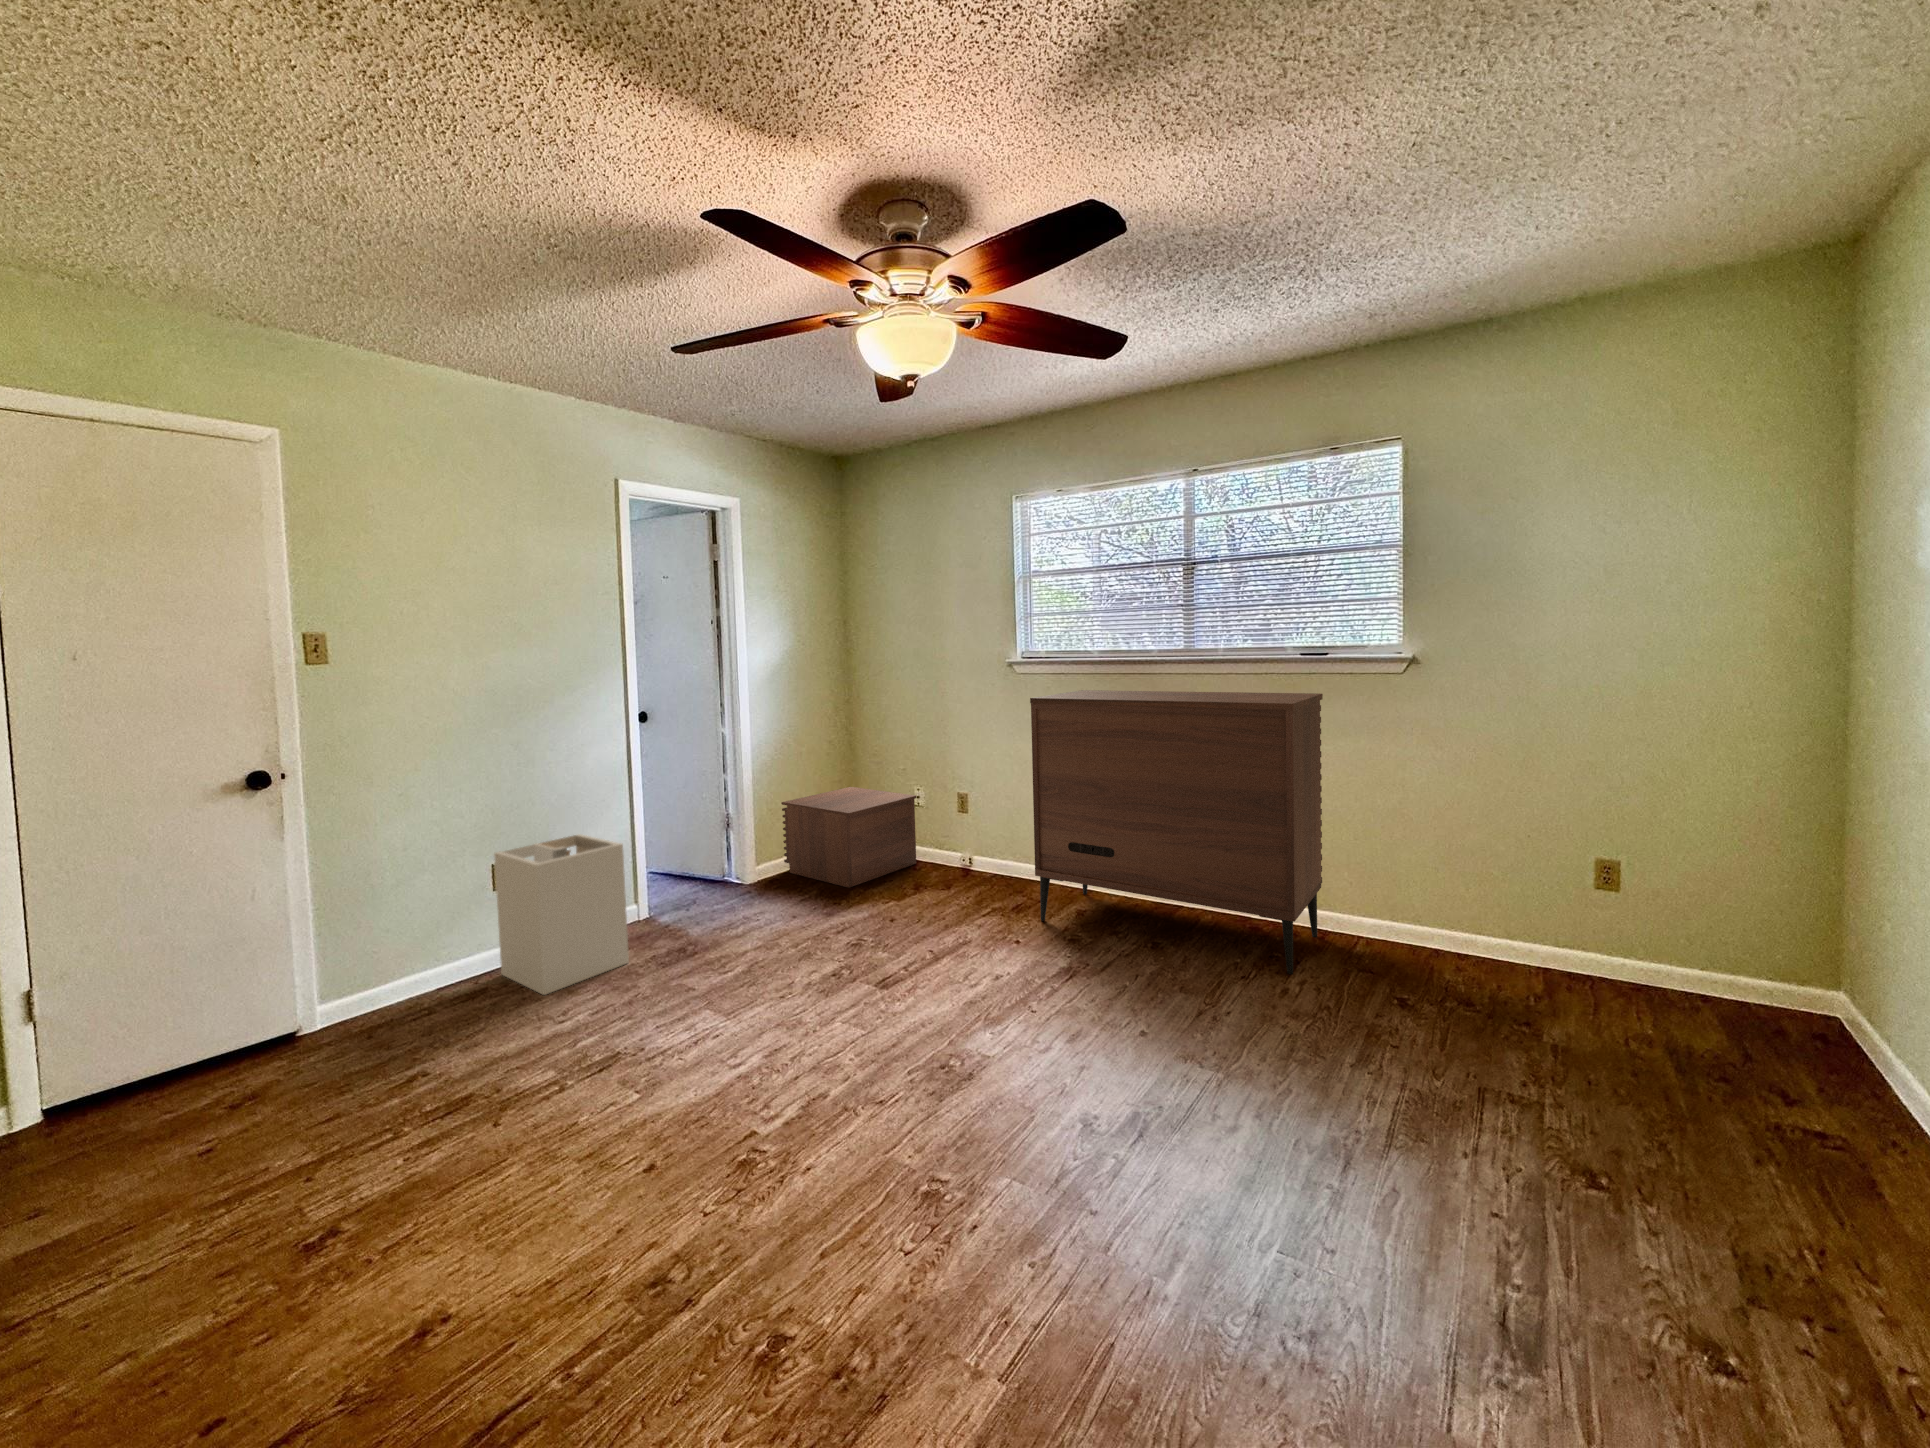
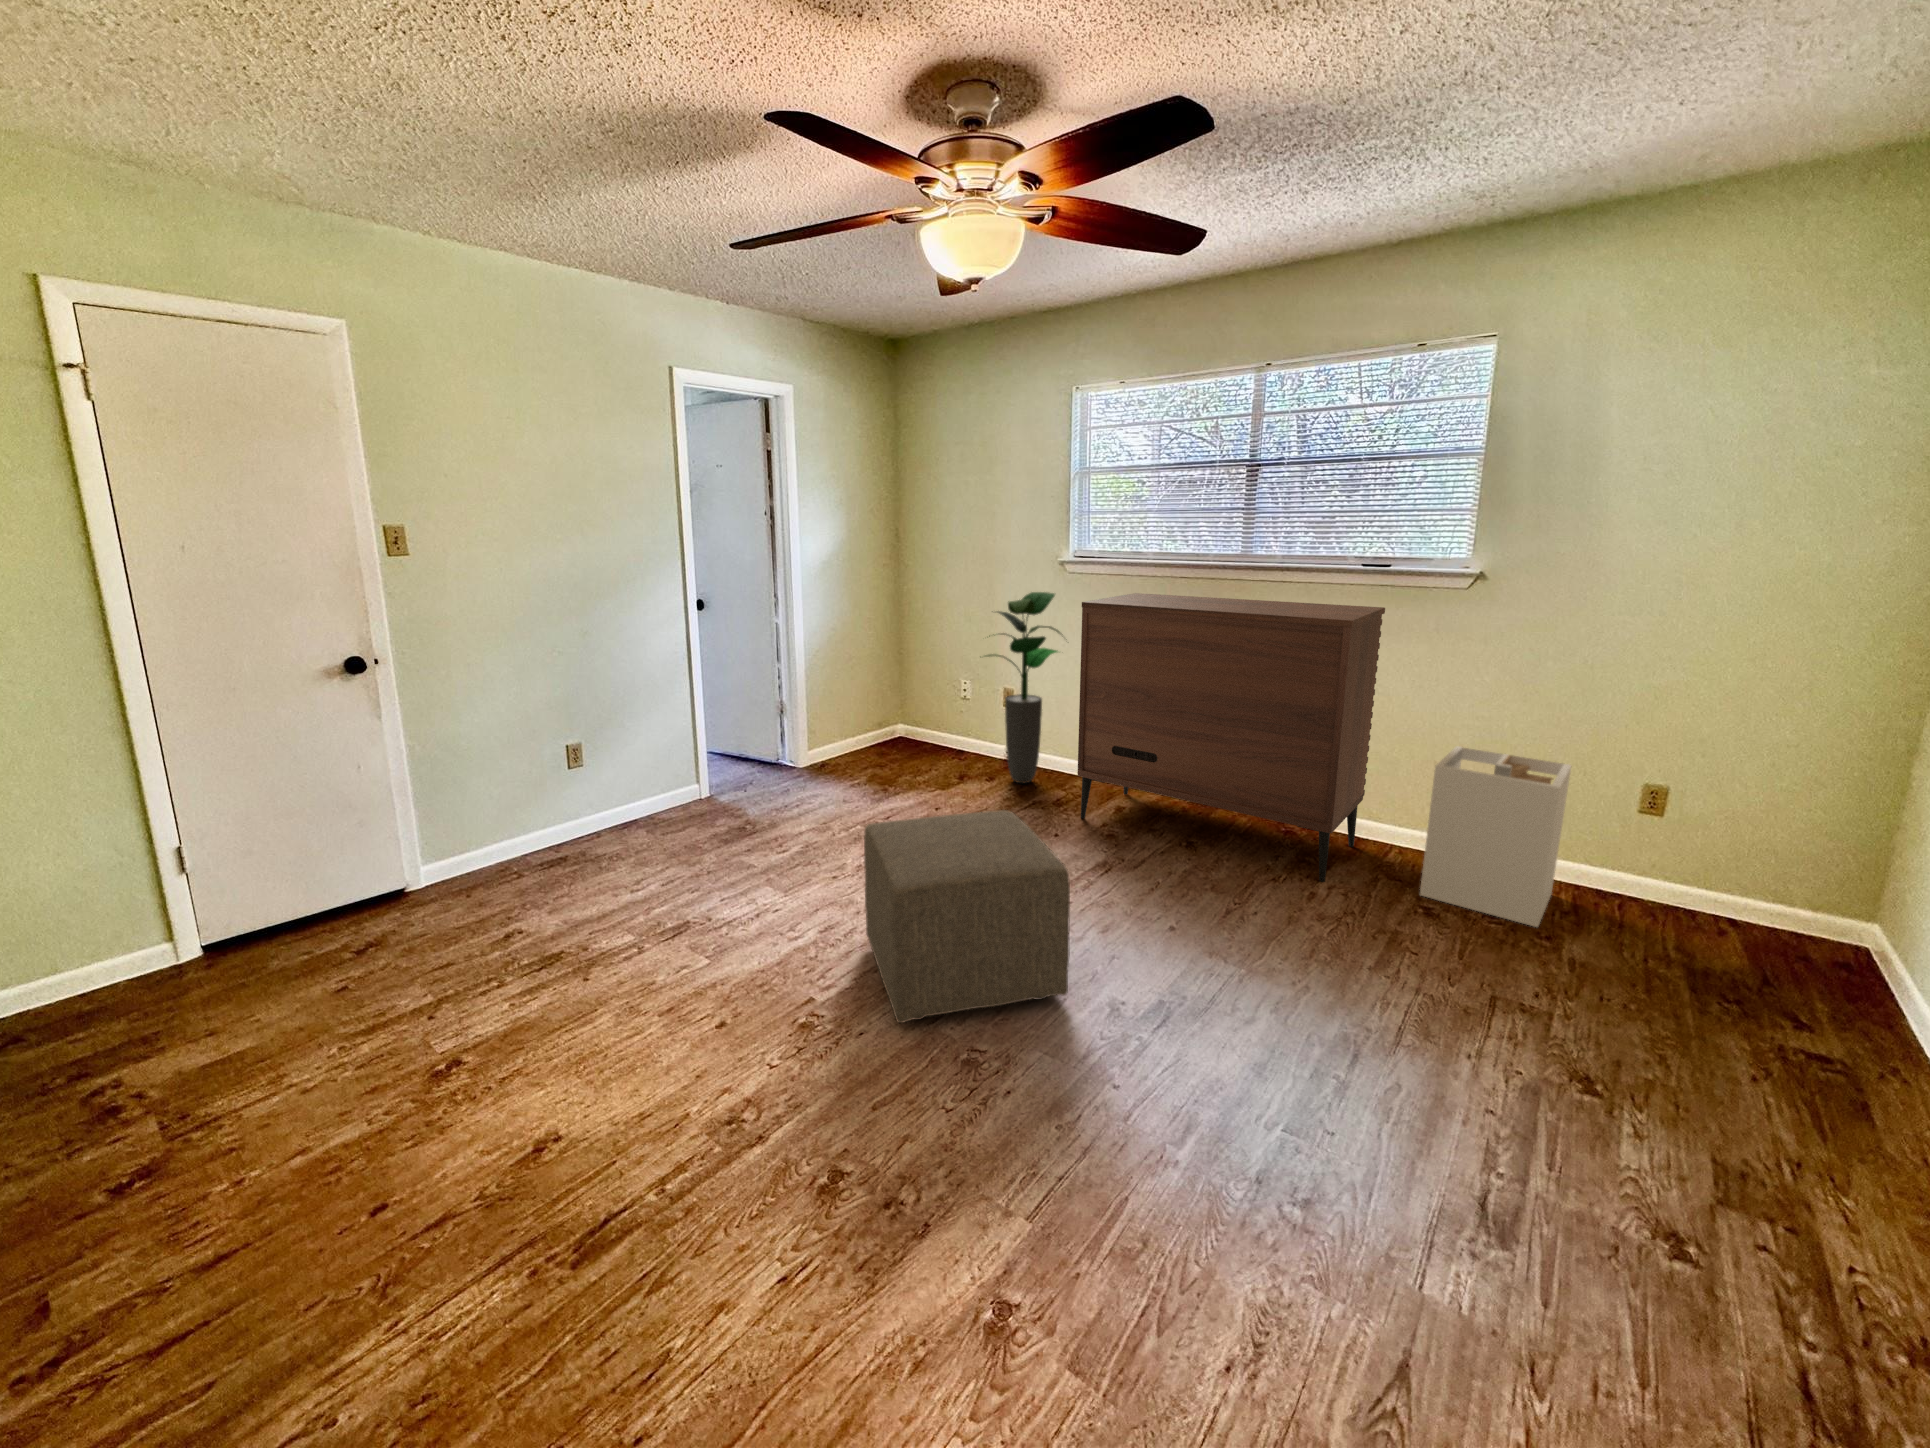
potted plant: none [931,693,1020,888] -> present [985,592,1061,783]
nightstand: present [781,787,917,888] -> none [831,679,963,778]
laundry hamper: present [494,834,629,995] -> present [1420,746,1572,927]
ottoman: none [812,909,1036,1152] -> present [864,810,1070,1023]

